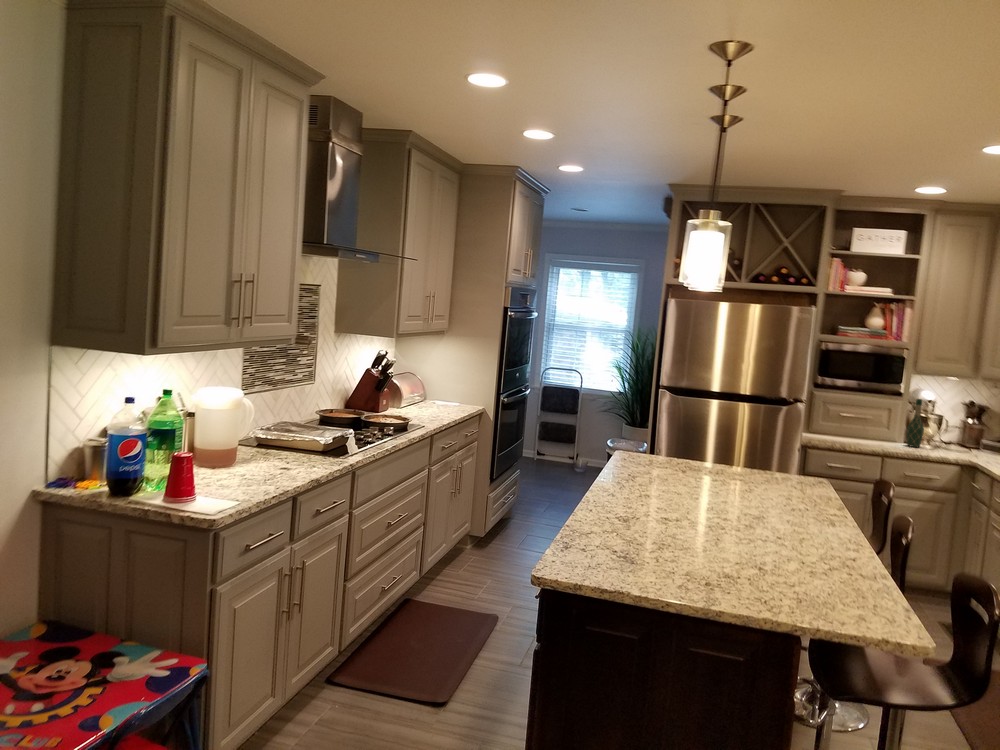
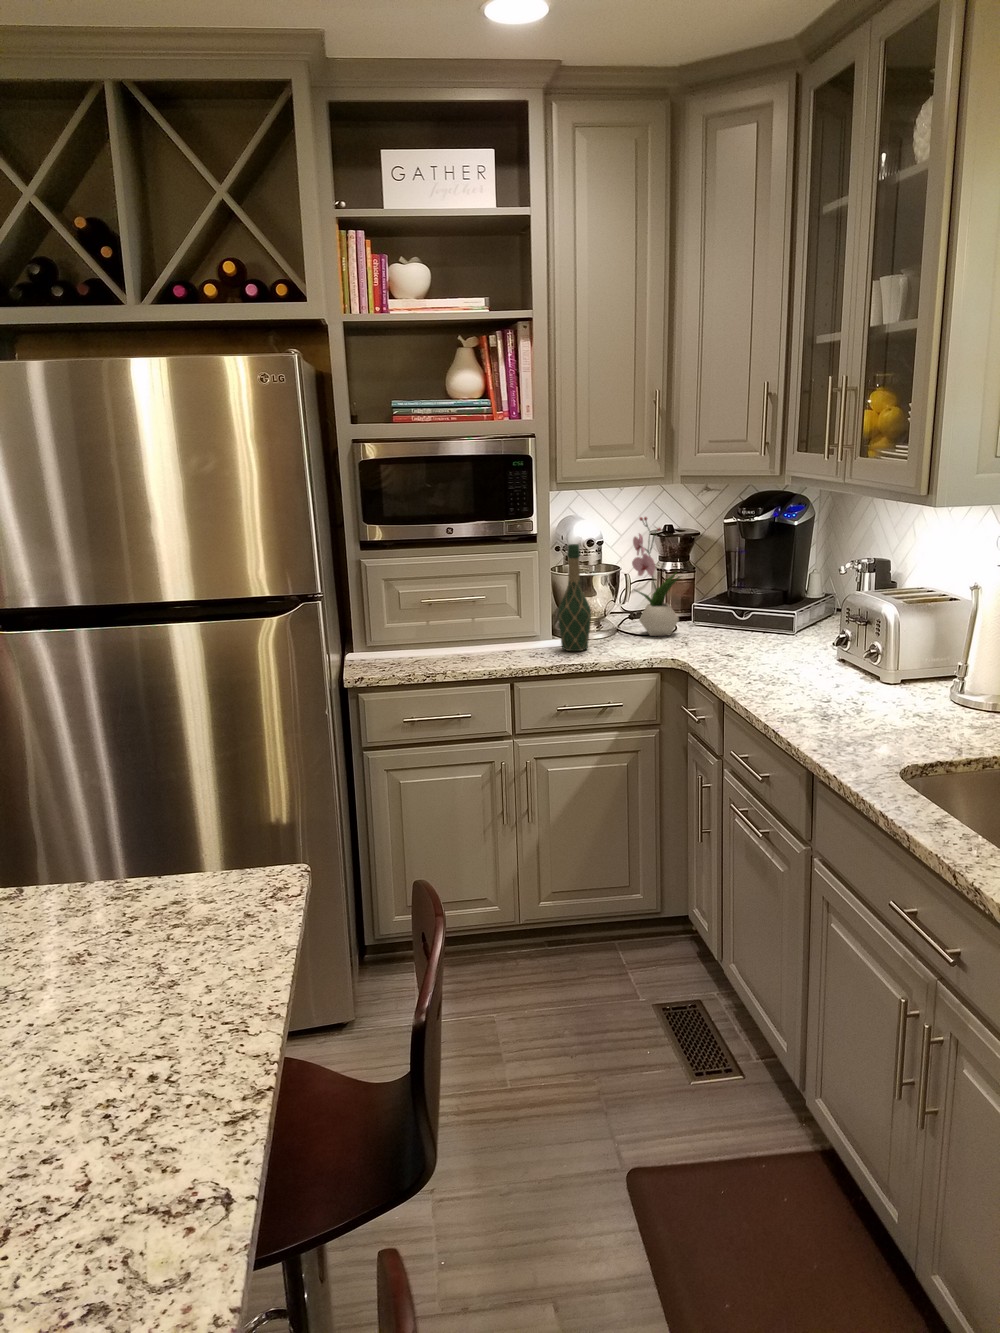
flower arrangement: none [948,393,976,450] -> present [632,517,681,636]

